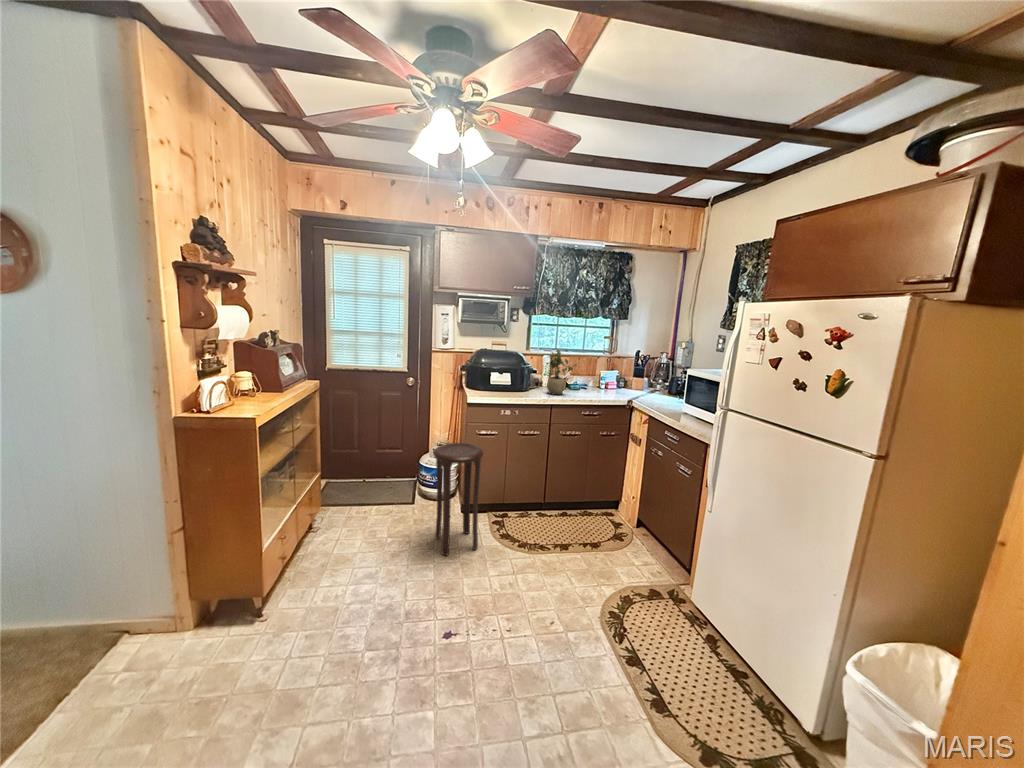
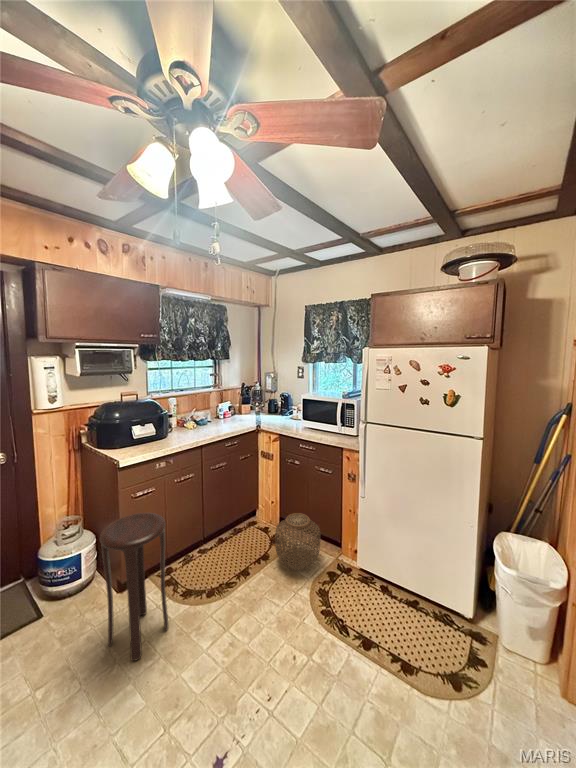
potted plant: present [547,350,577,395] -> none [186,392,215,434]
woven basket: none [599,506,657,574] -> present [275,513,320,571]

